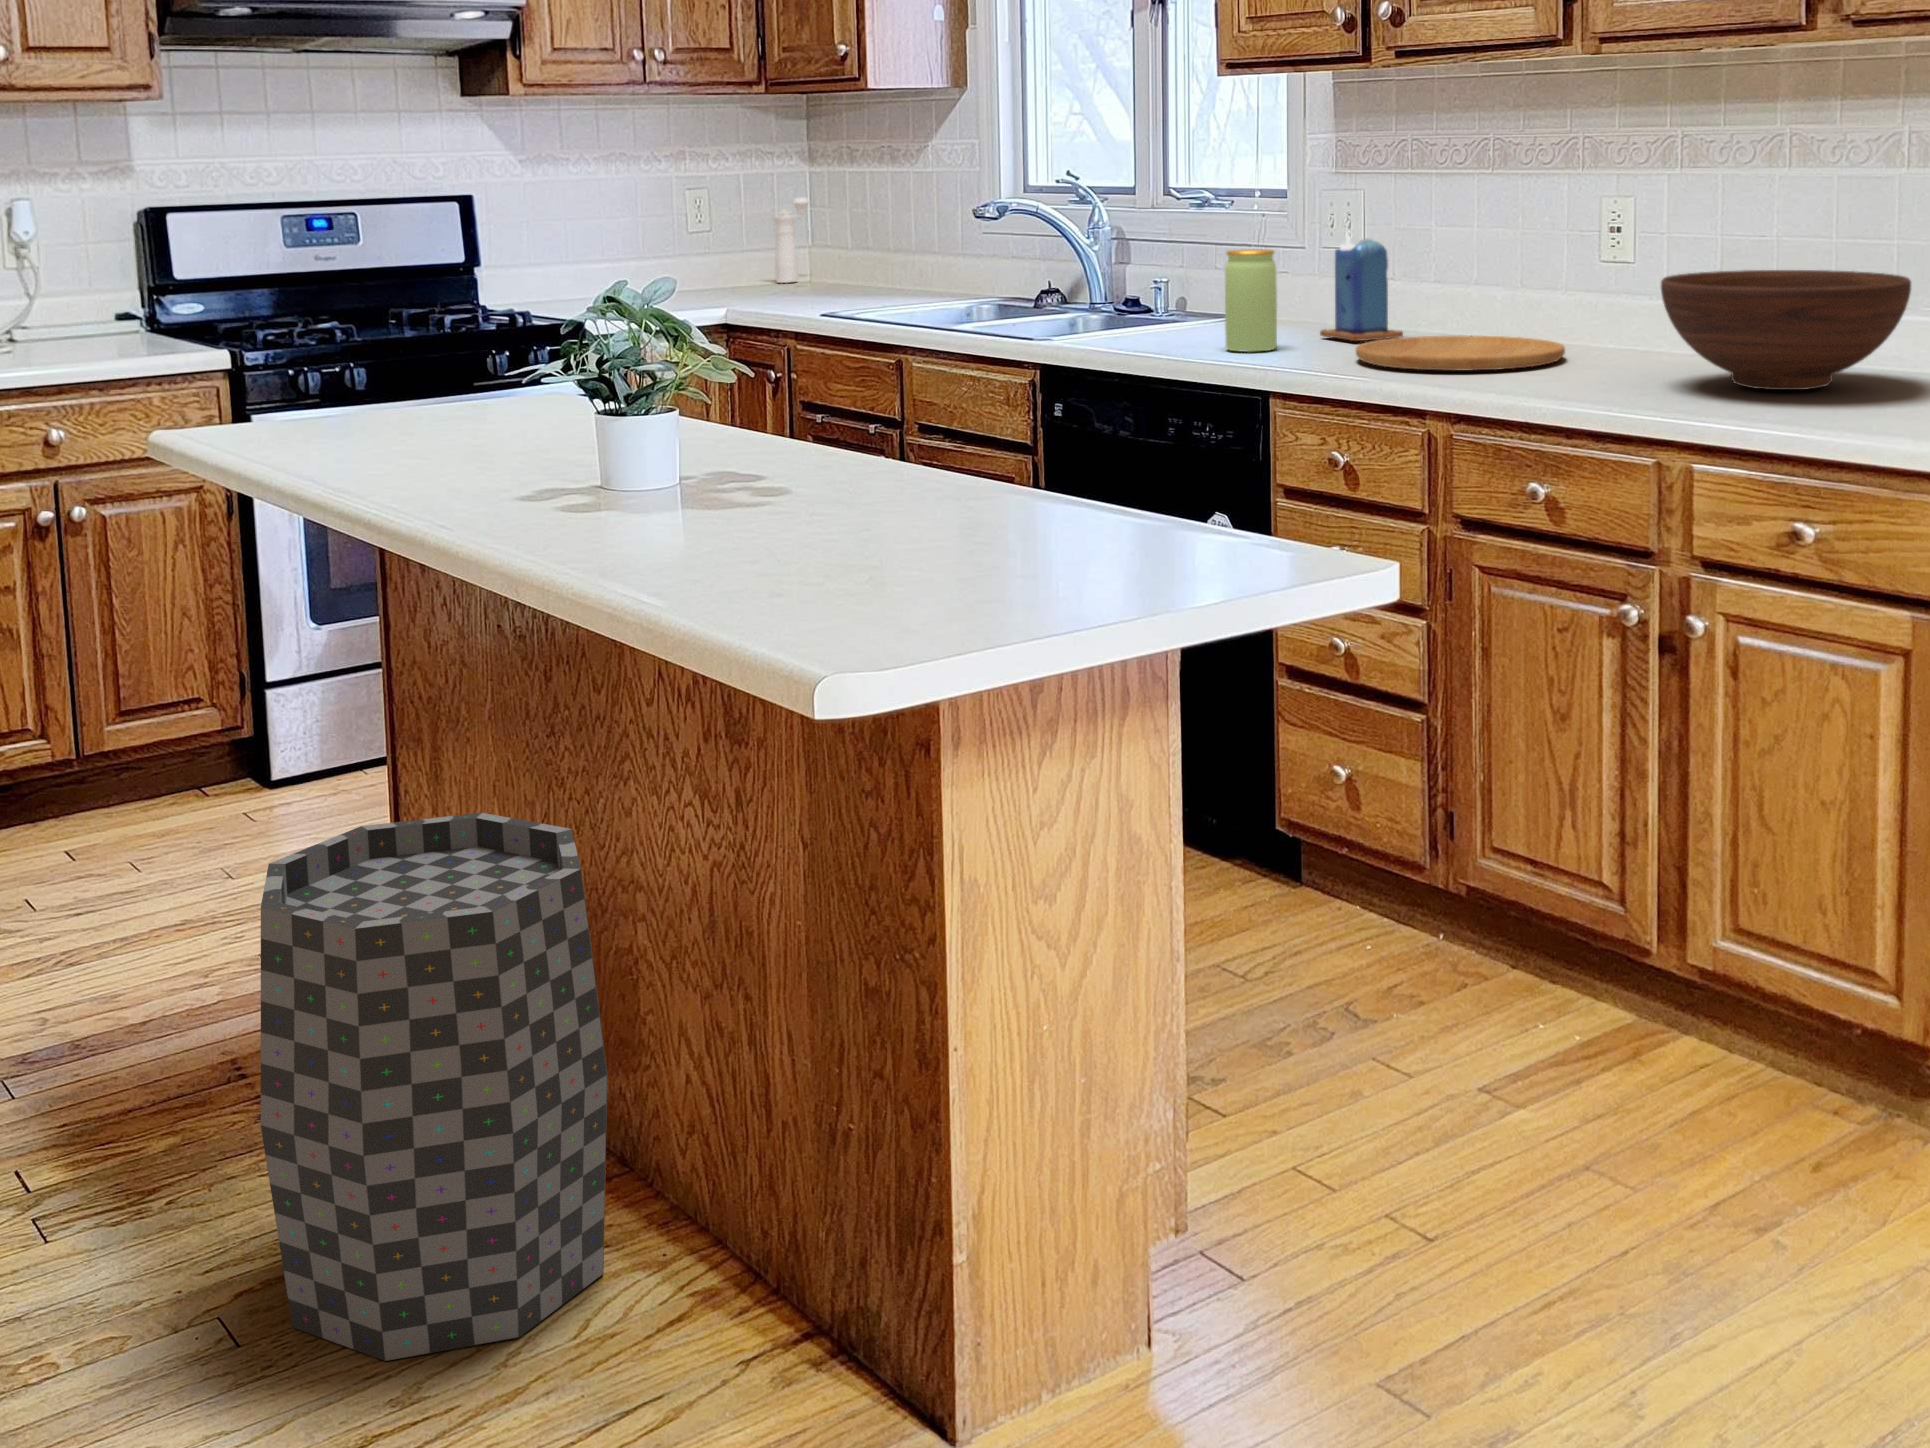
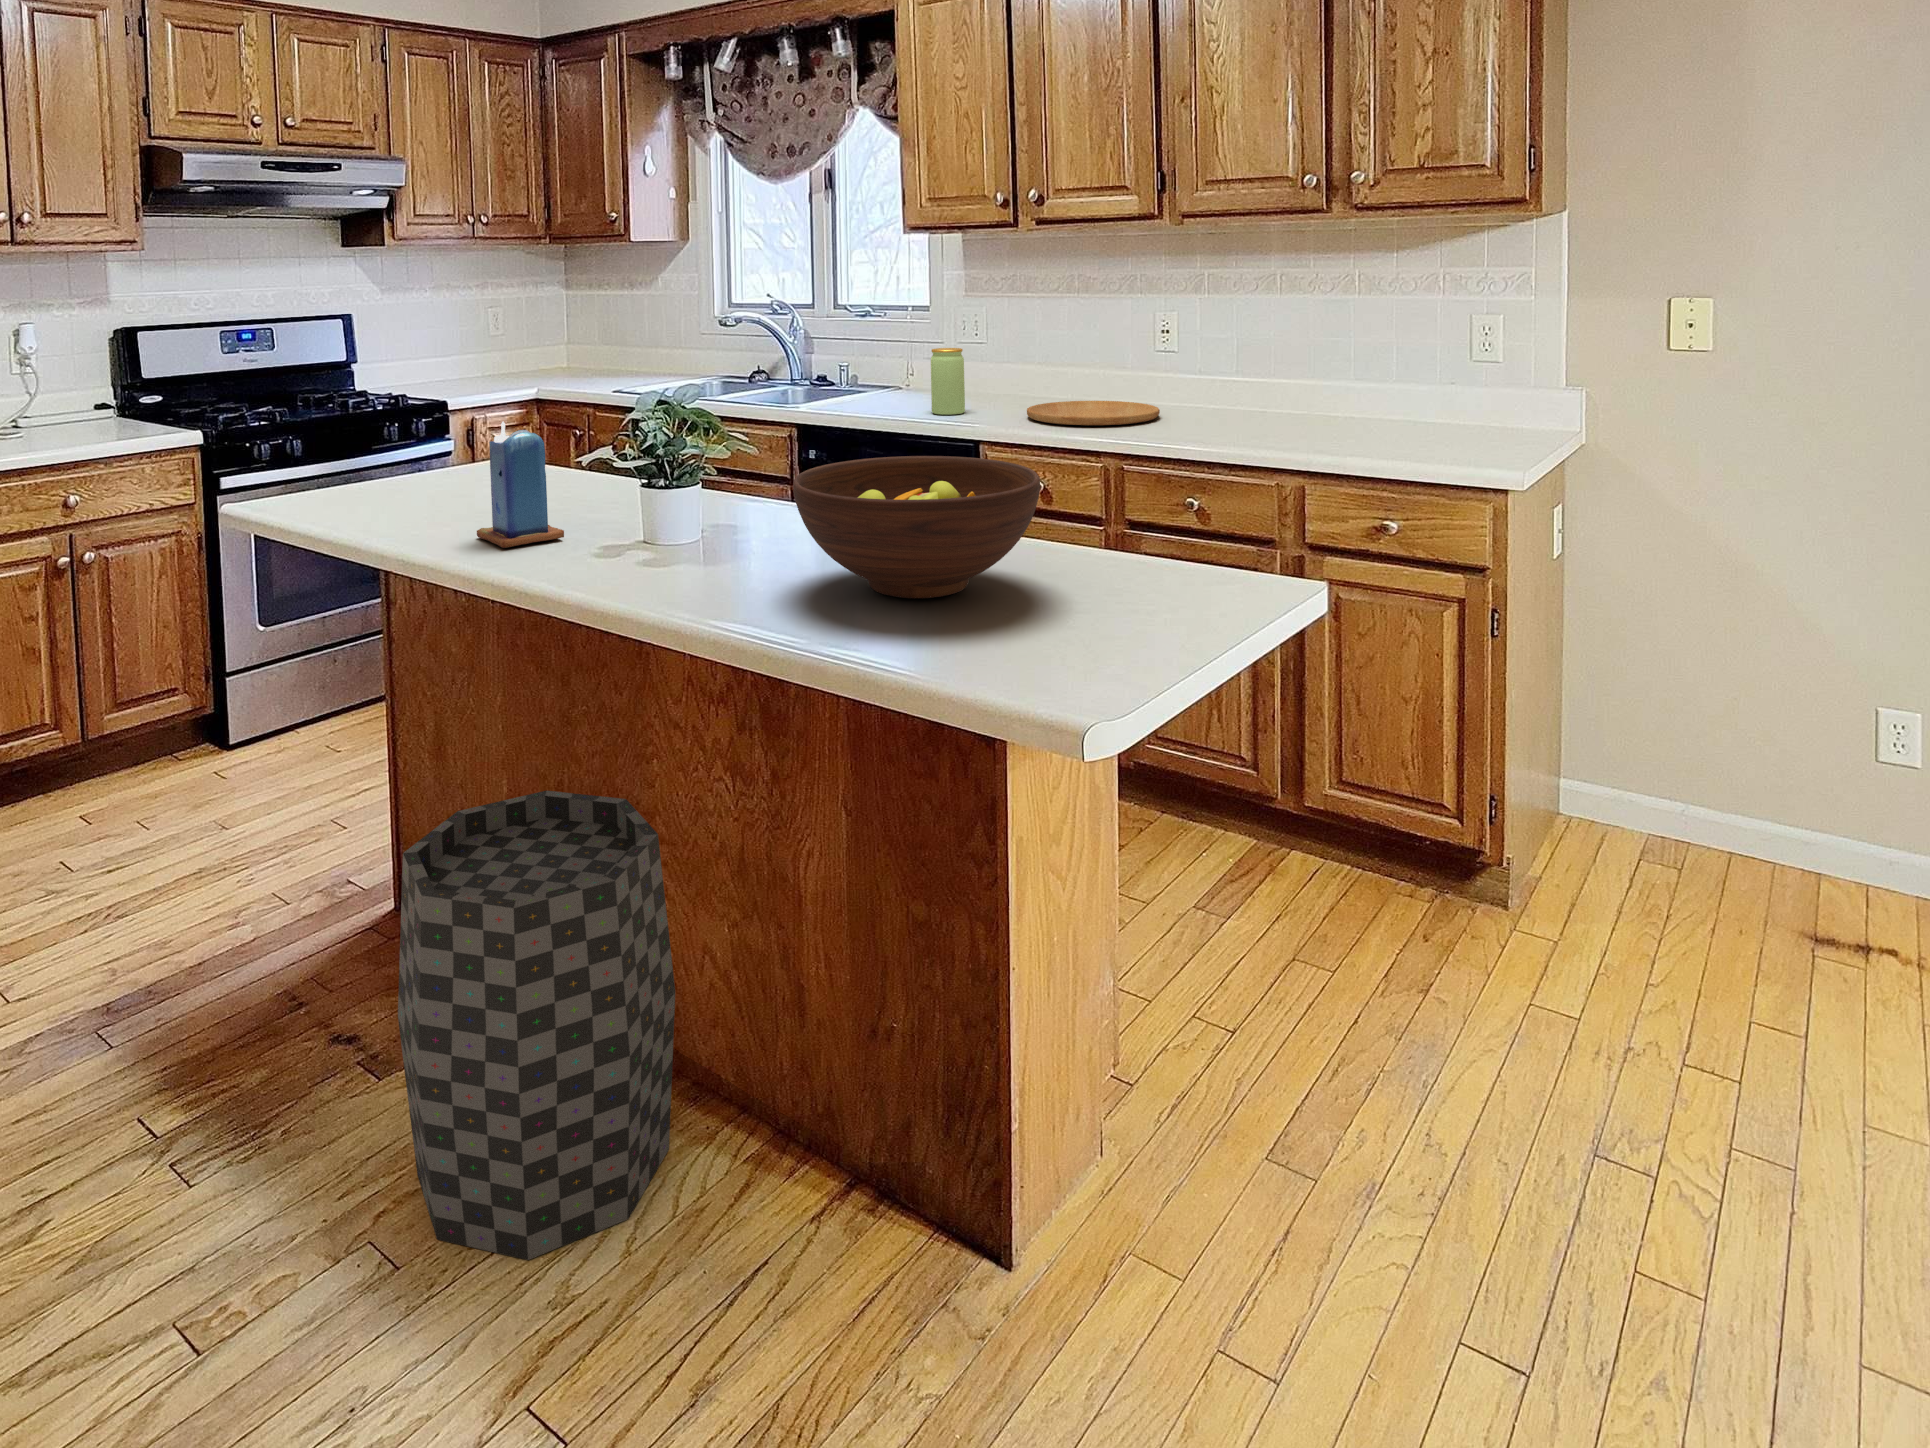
pepper mill: present [773,198,809,283] -> none [557,313,579,370]
candle: present [1320,233,1403,341] -> present [477,422,564,548]
fruit bowl: present [1661,270,1911,390] -> present [793,456,1040,598]

